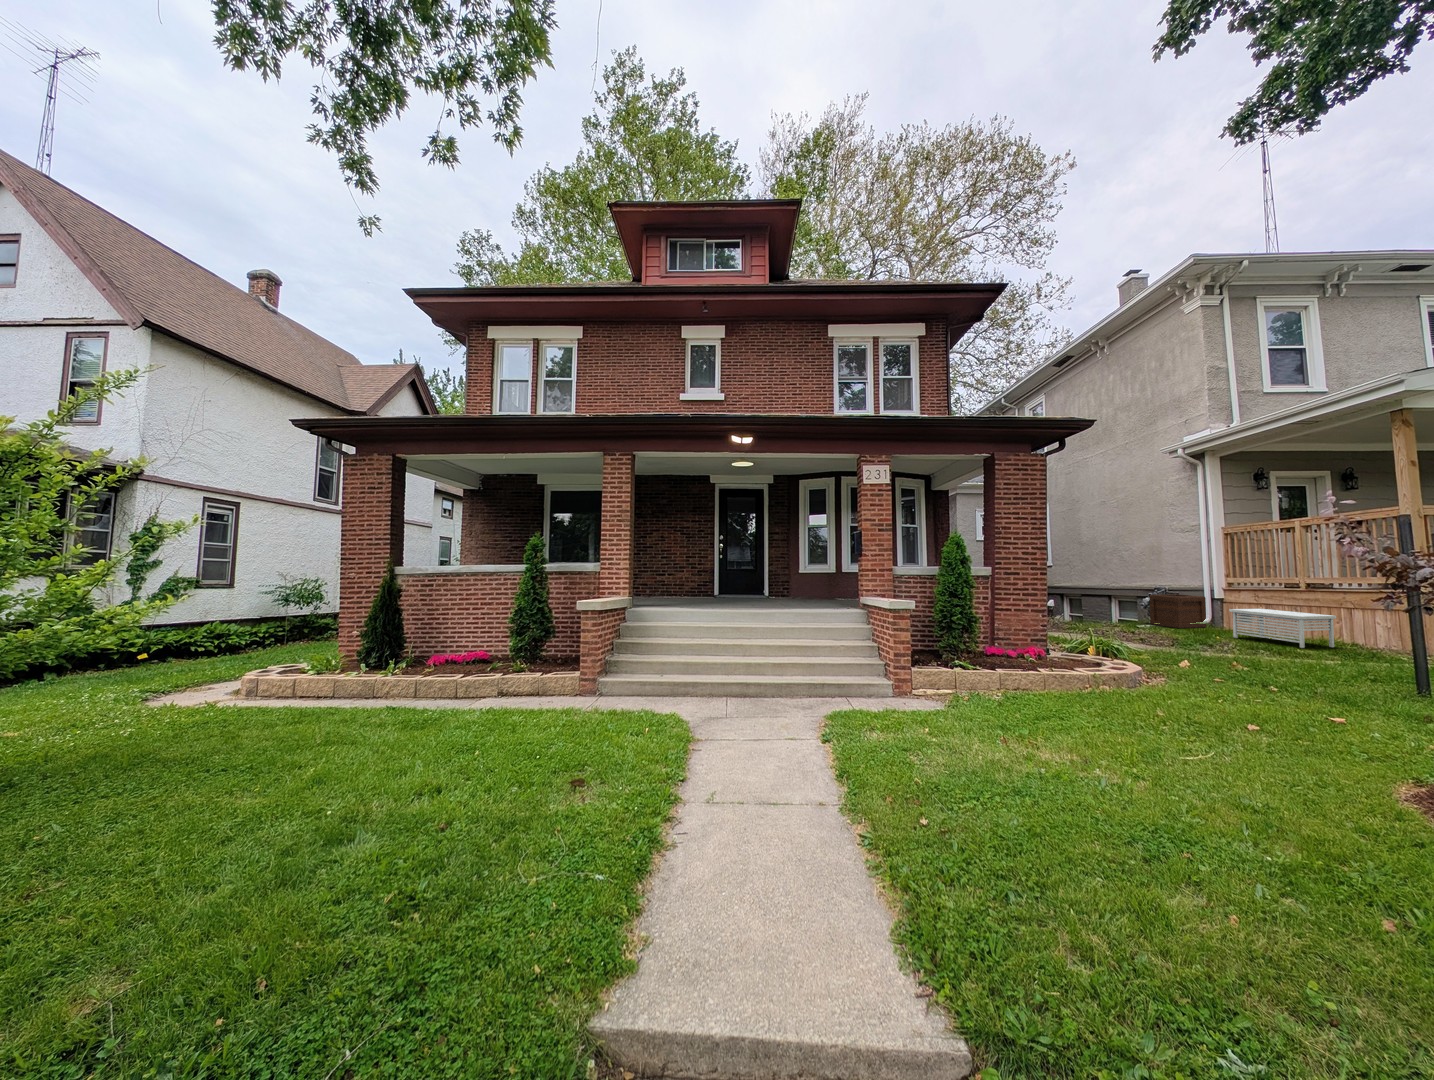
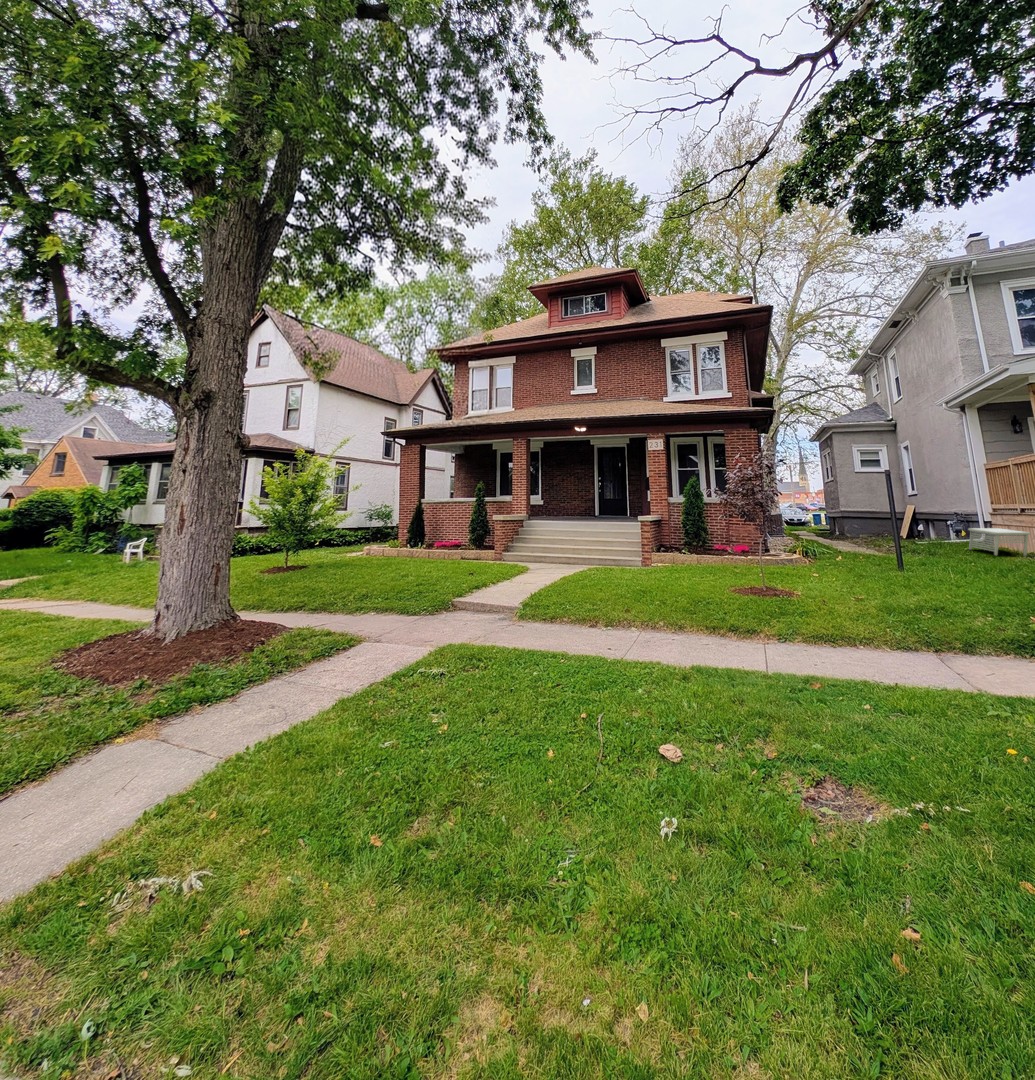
wooden crate: present [1150,594,1206,628] -> none [936,518,980,544]

